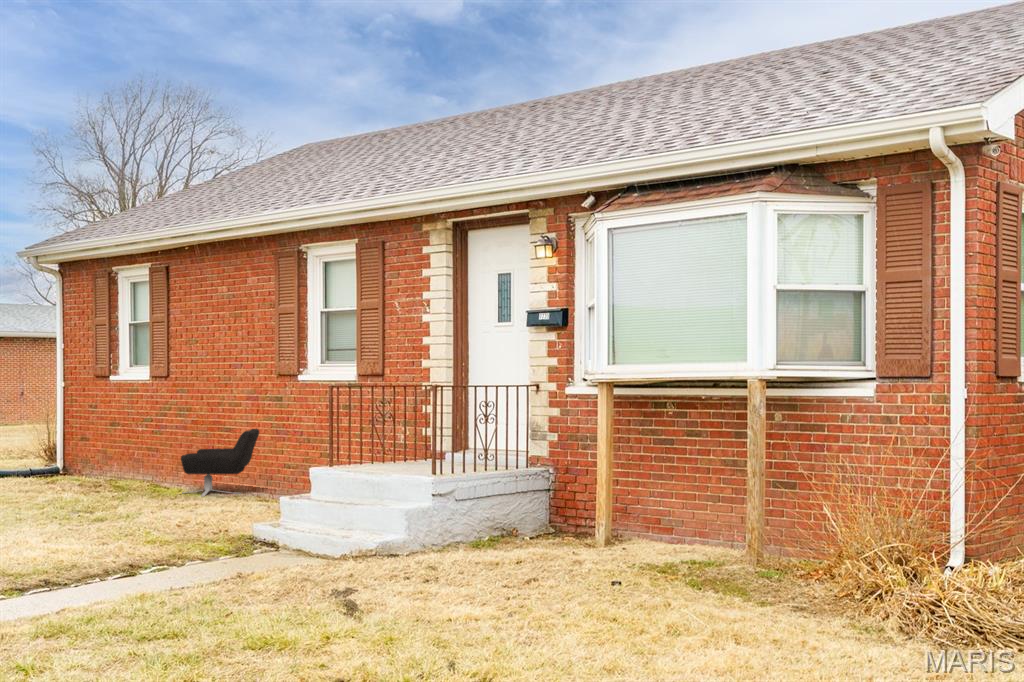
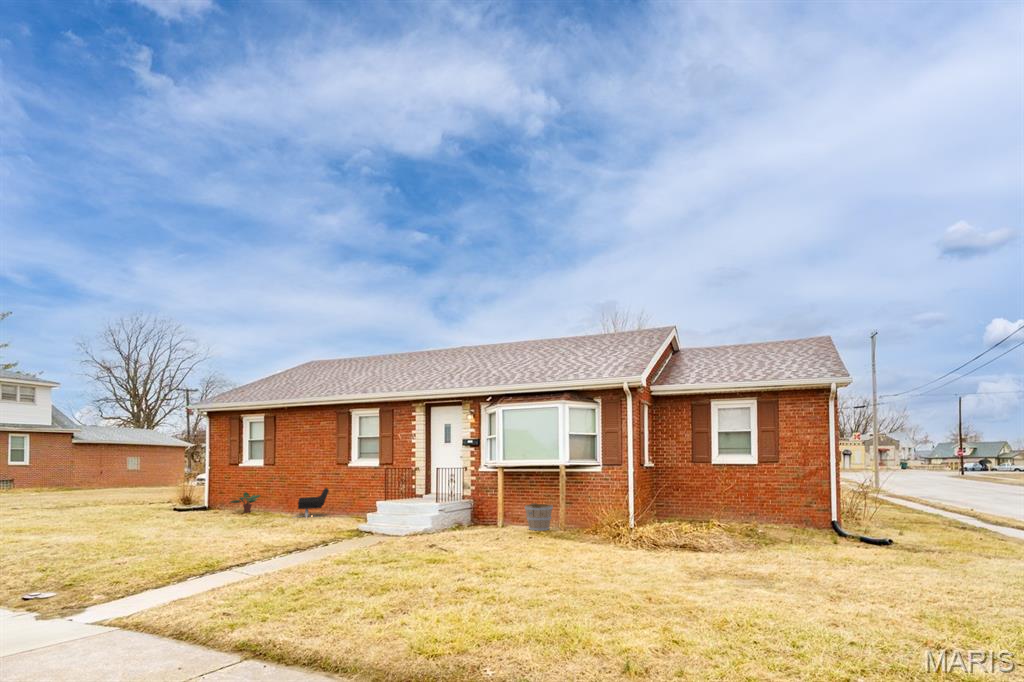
potted plant: none [78,433,147,479] -> present [231,492,260,513]
wooden bucket: none [656,480,736,554] -> present [525,503,553,531]

